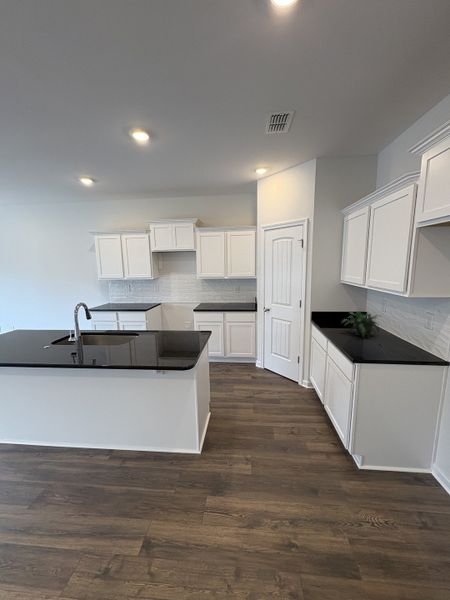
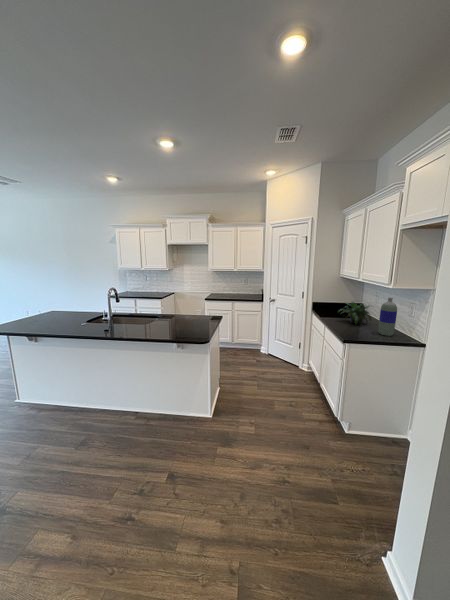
bottle: none [391,307,413,351] -> present [378,298,397,336]

